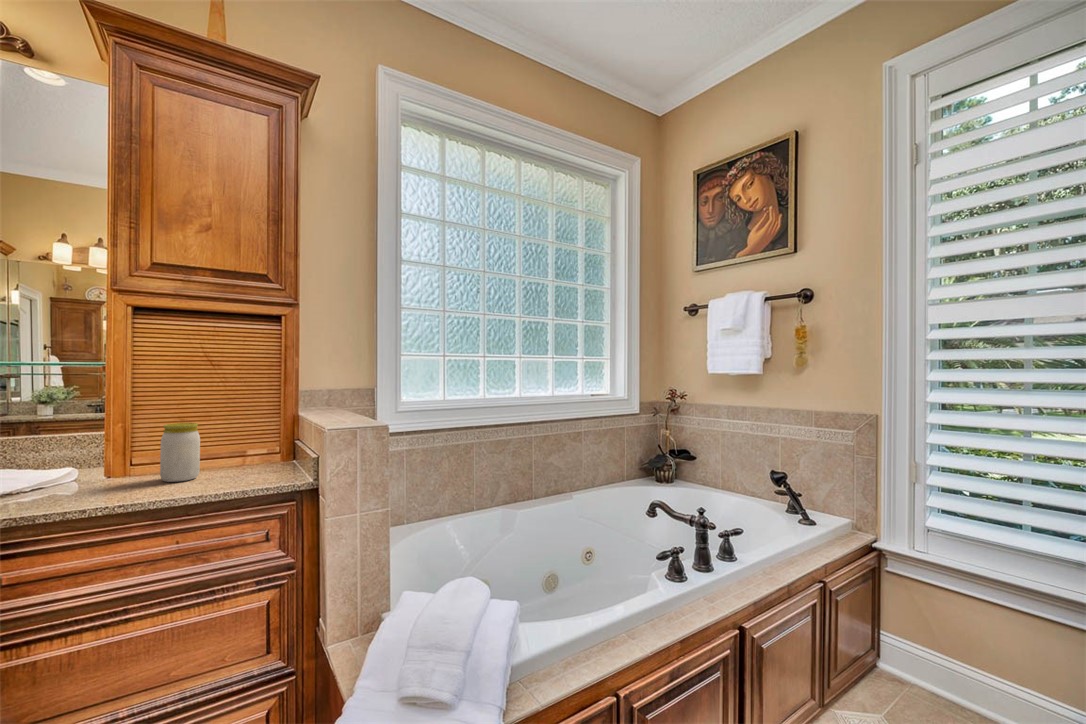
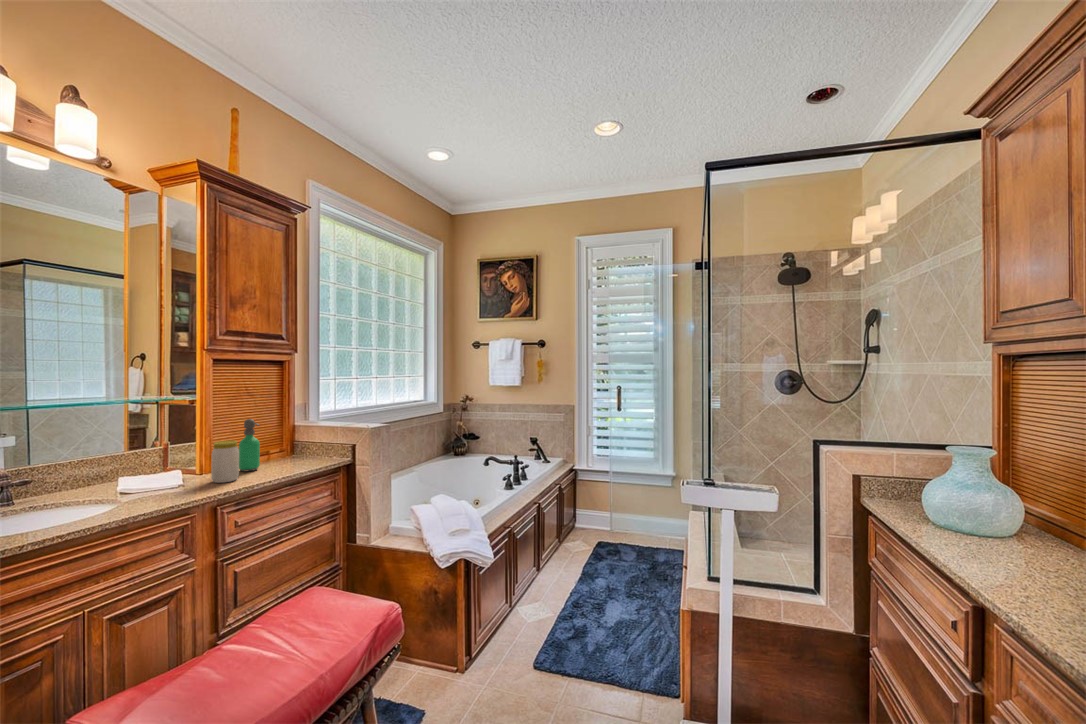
soap dispenser: none [233,396,262,469] -> present [239,419,260,471]

